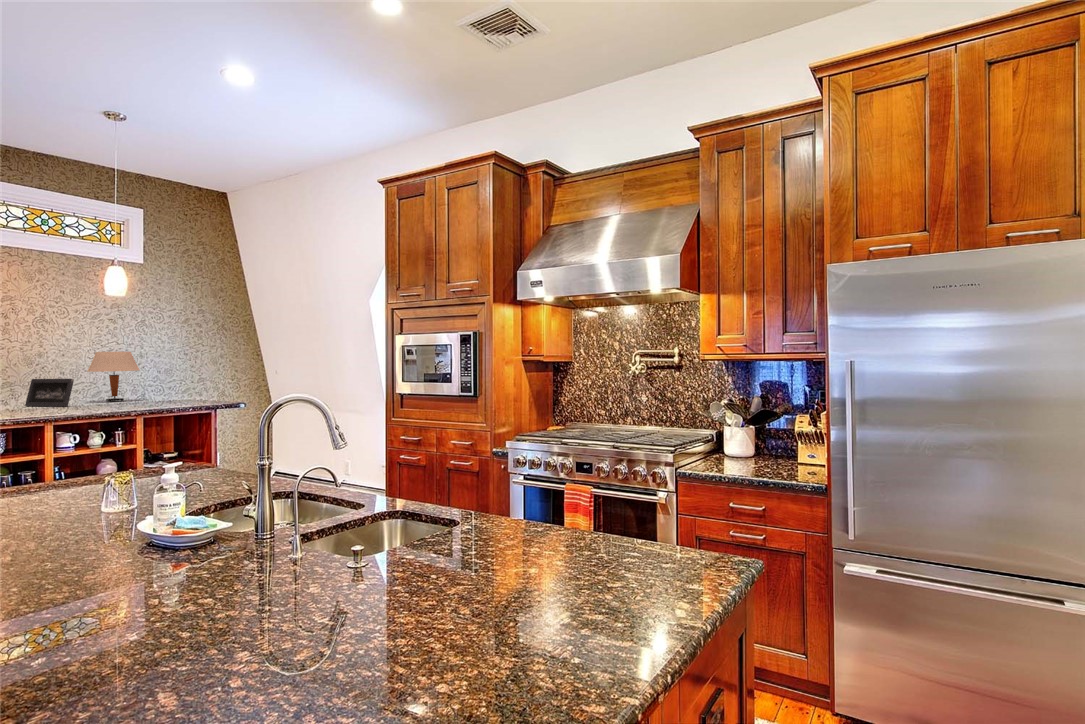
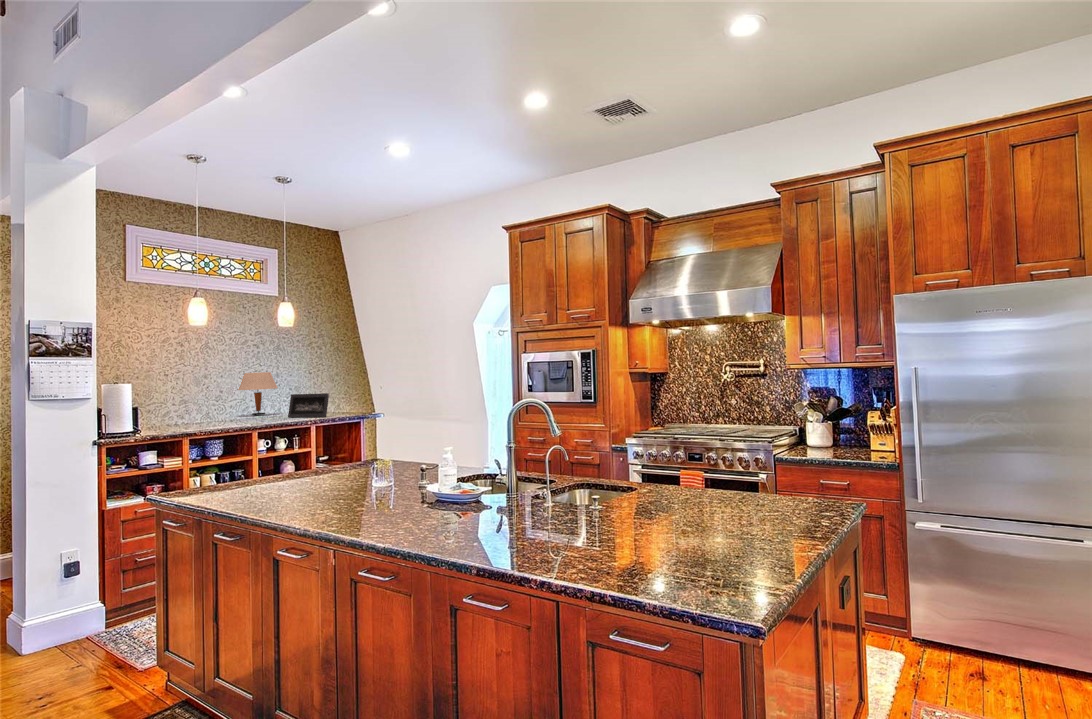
picture frame: present [25,379,74,406] -> present [288,393,329,418]

